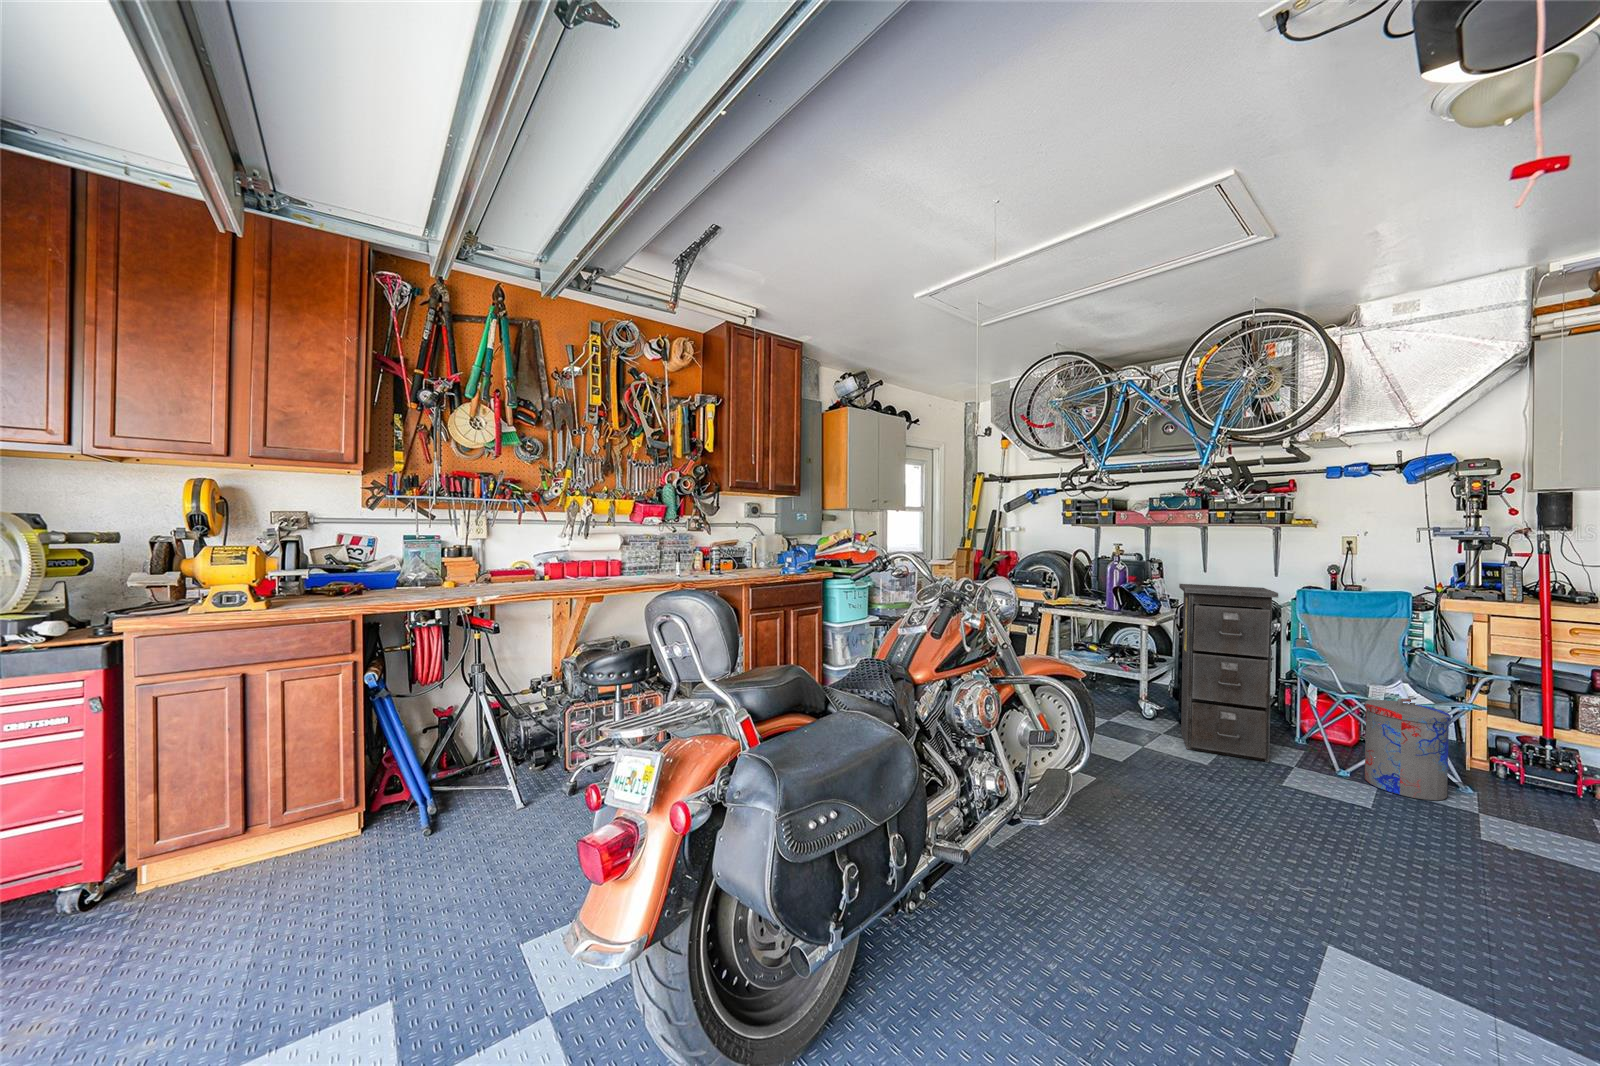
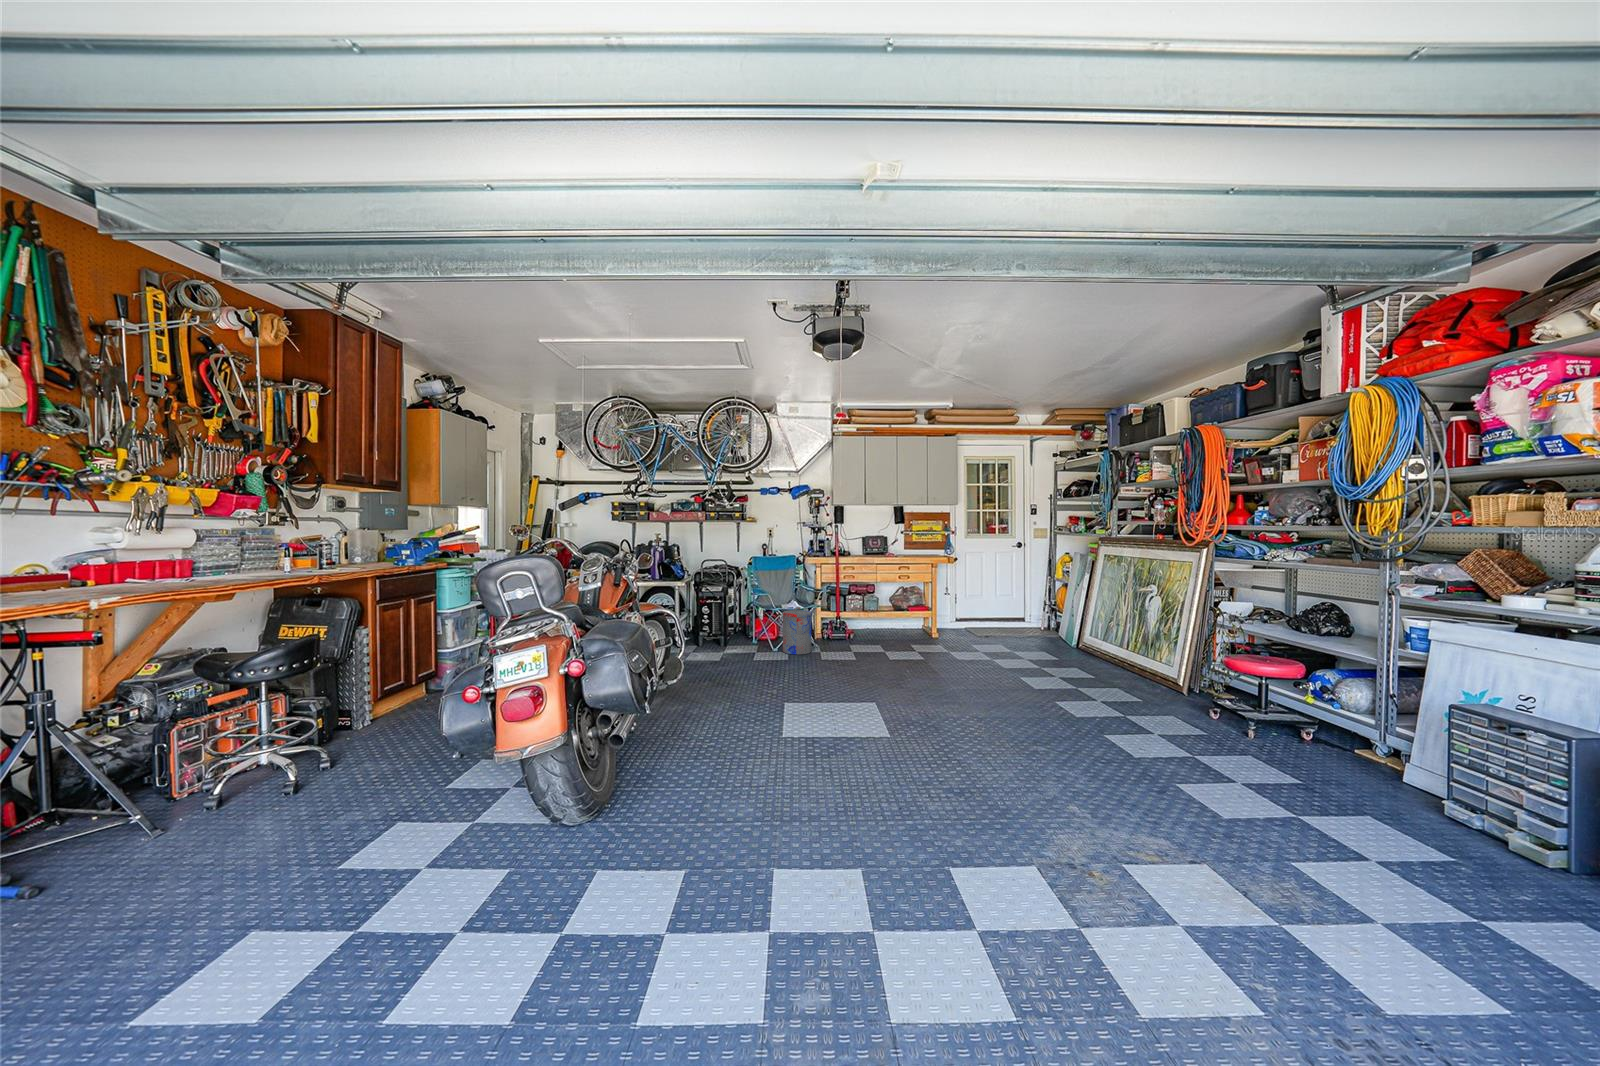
filing cabinet: present [1179,584,1278,762] -> none [697,557,748,657]

